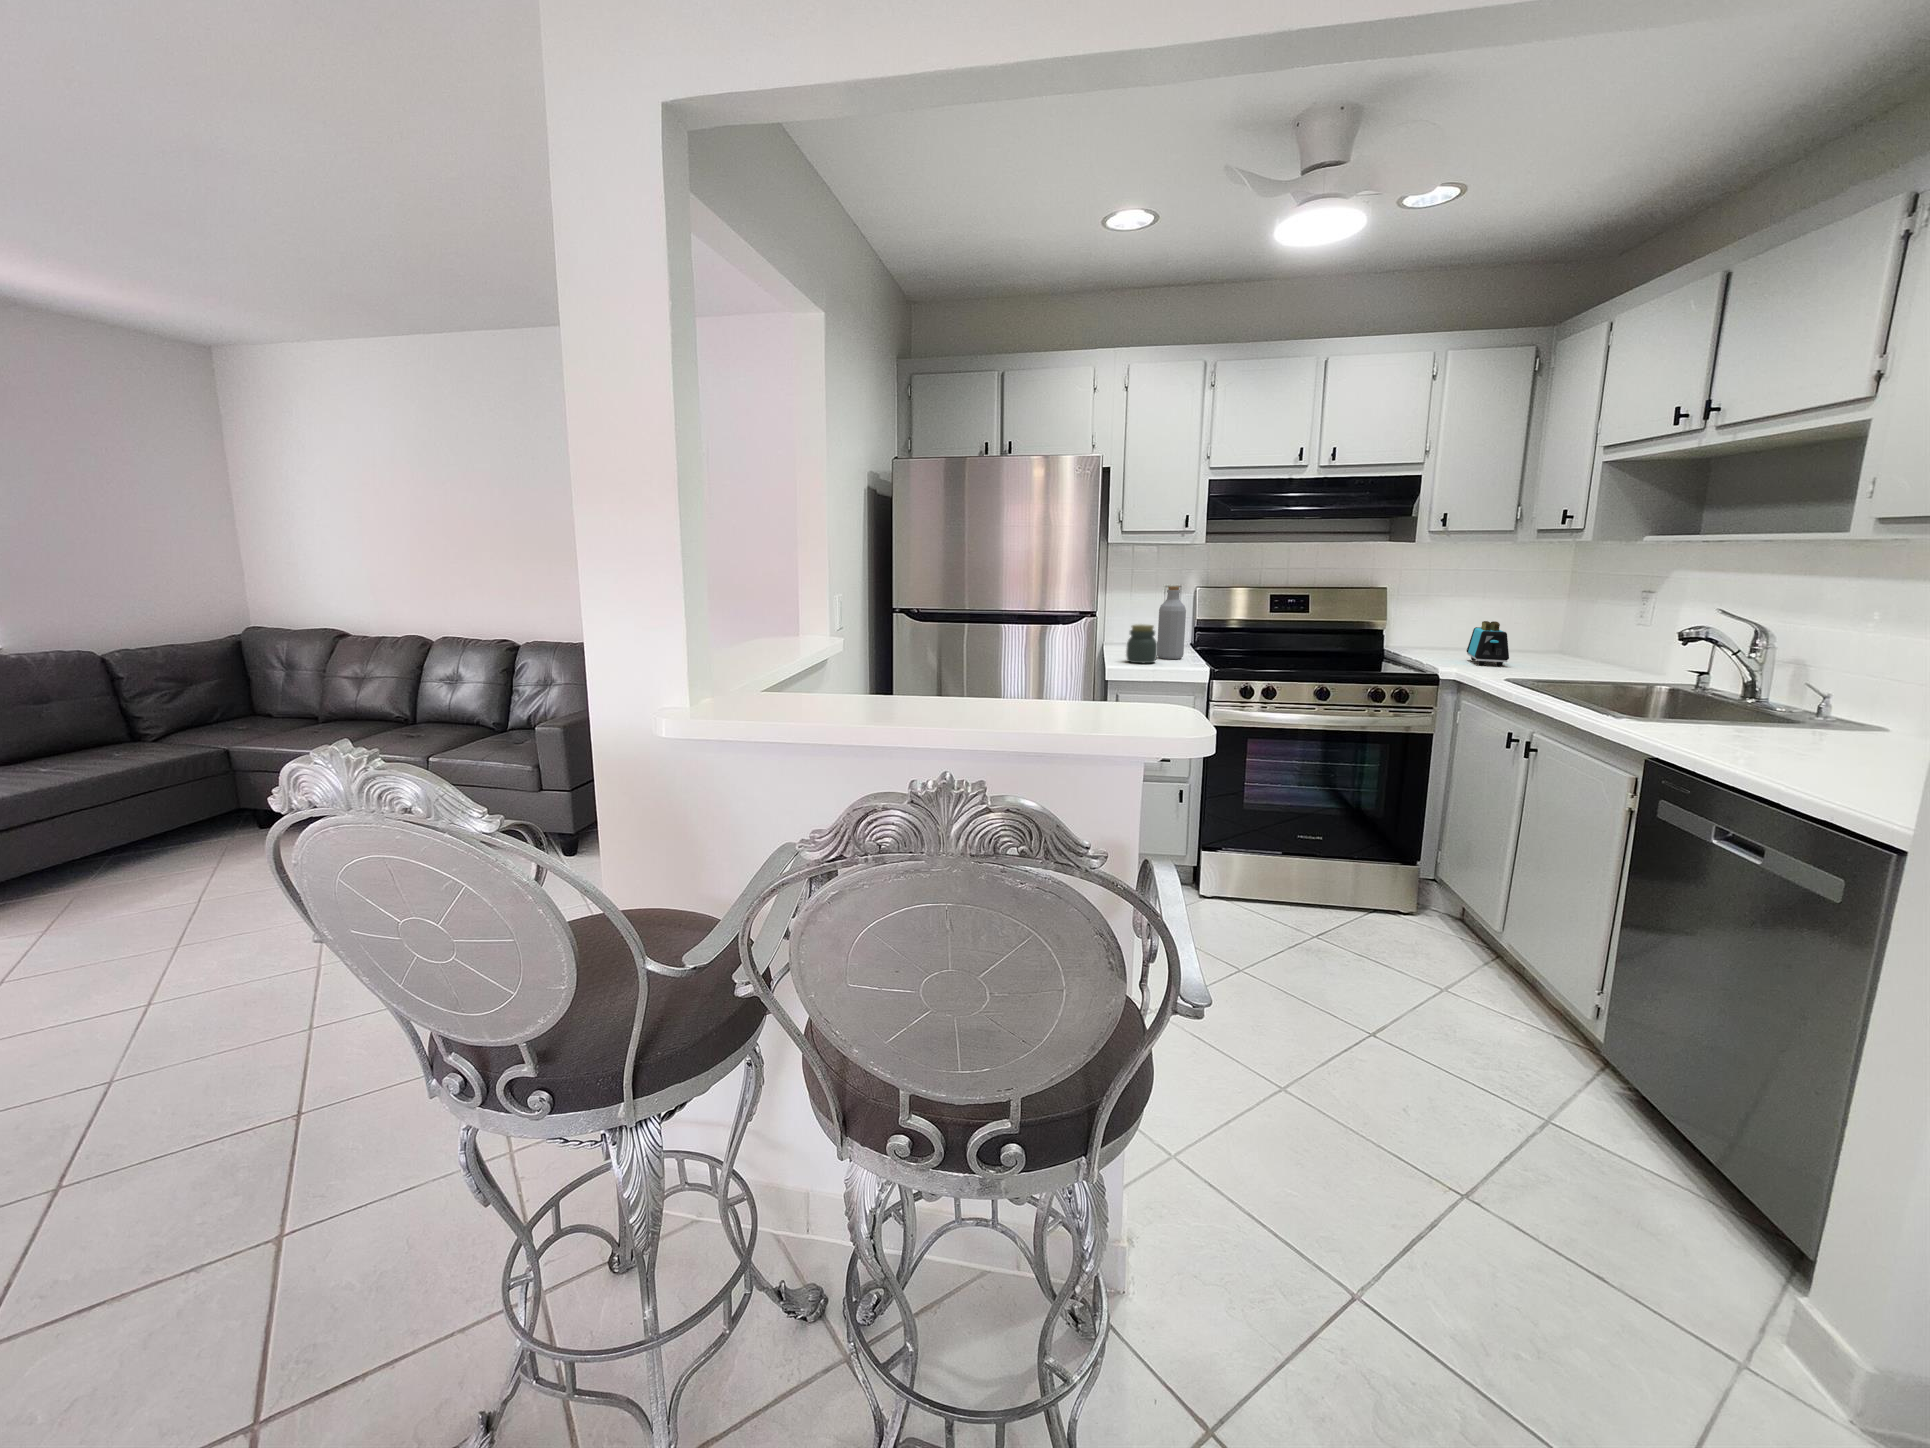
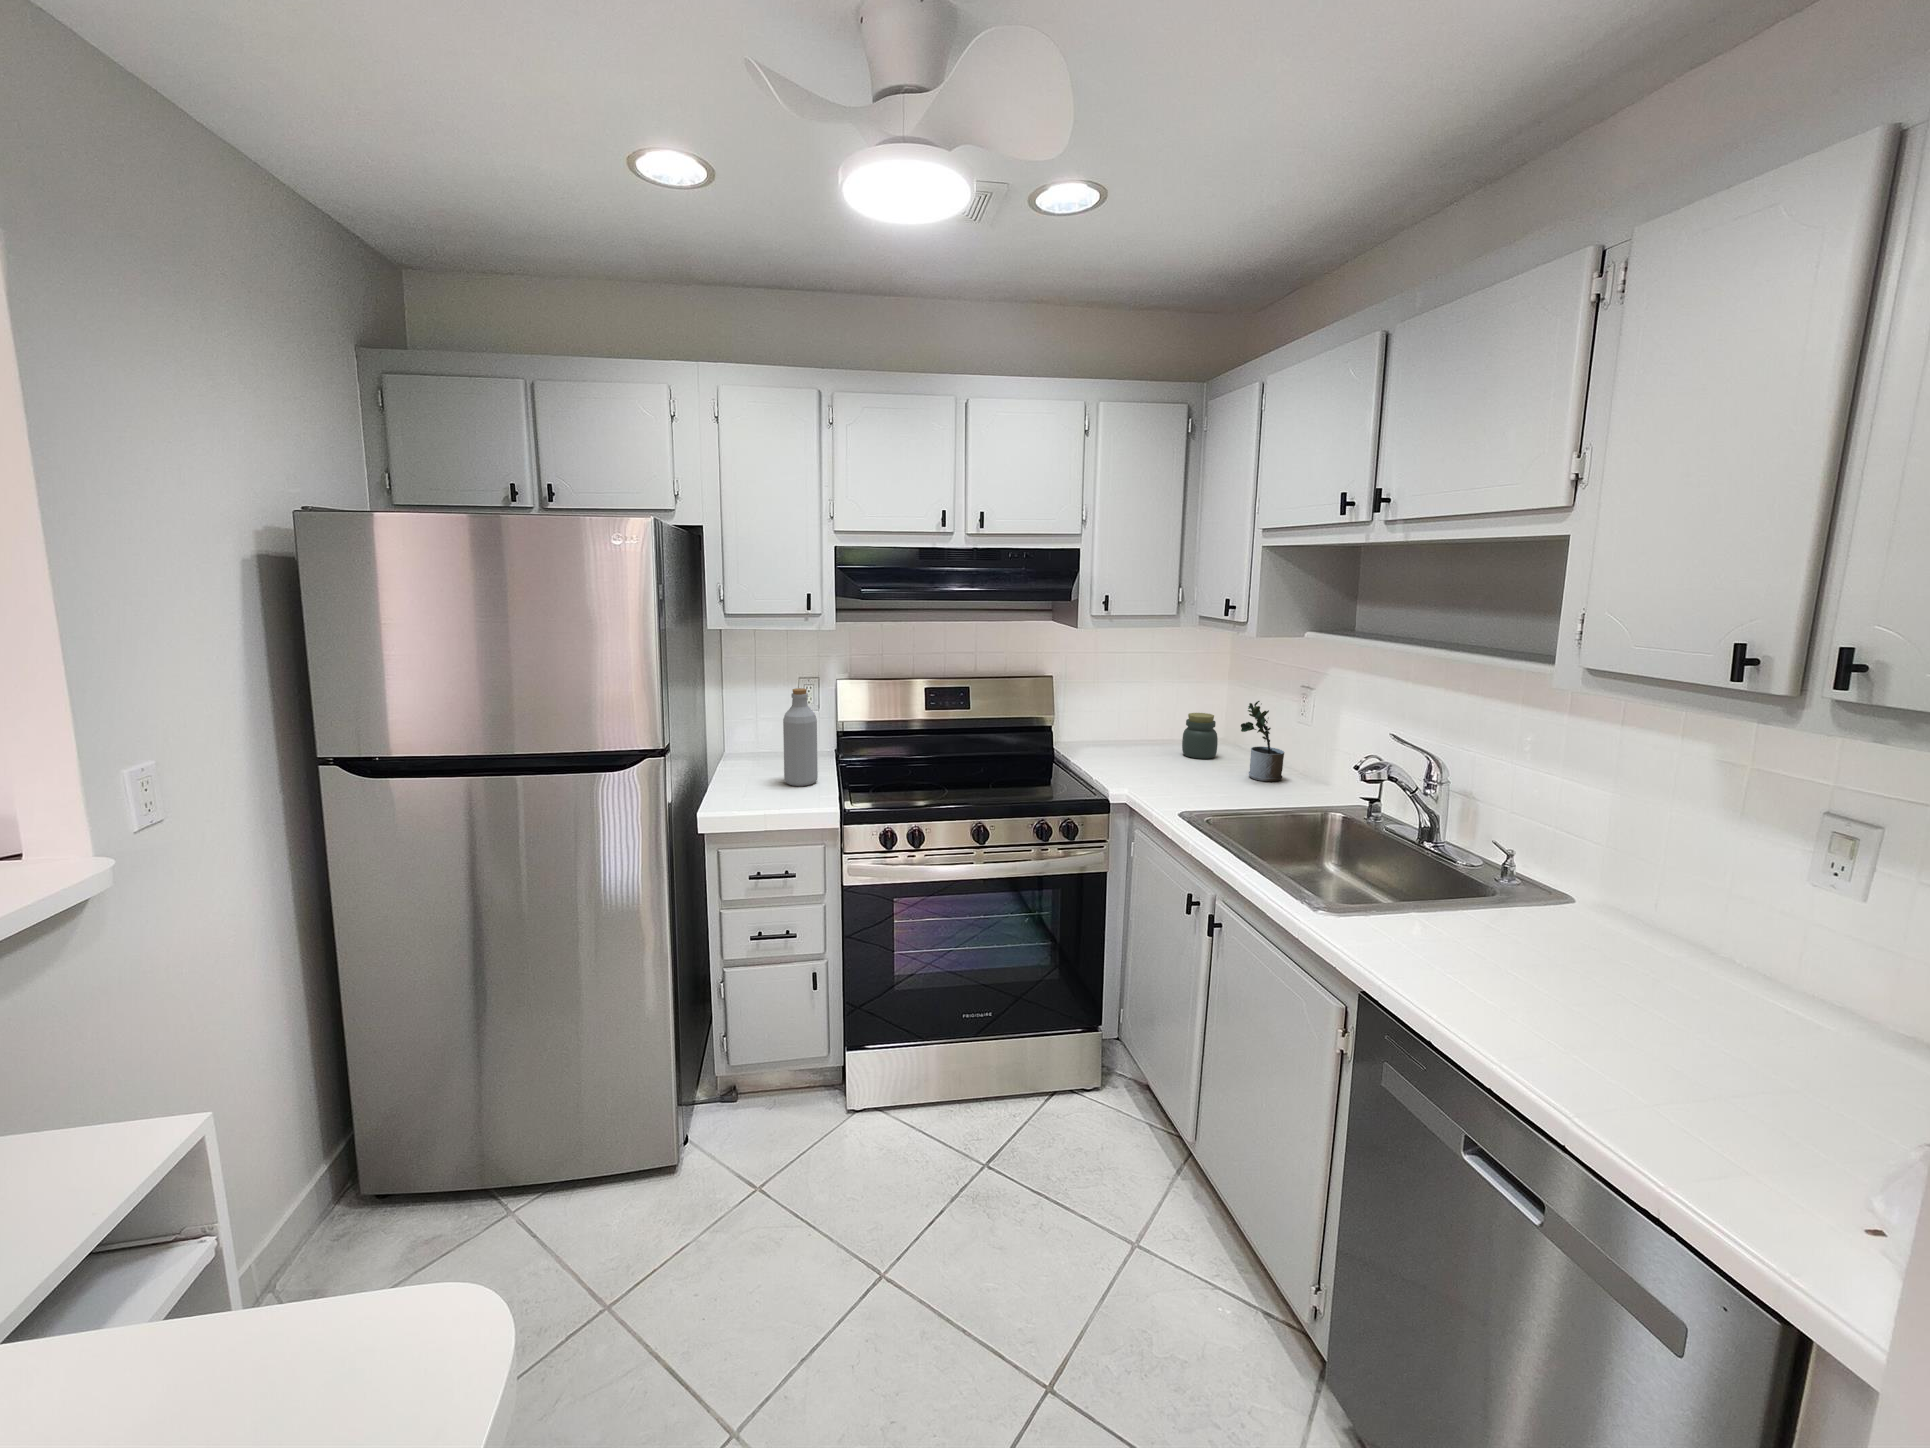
potted plant: none [1574,602,1619,673] -> present [1241,701,1284,782]
toaster: present [1467,621,1509,666] -> none [1137,720,1180,776]
jar: present [1126,624,1157,663] -> present [1182,713,1218,759]

